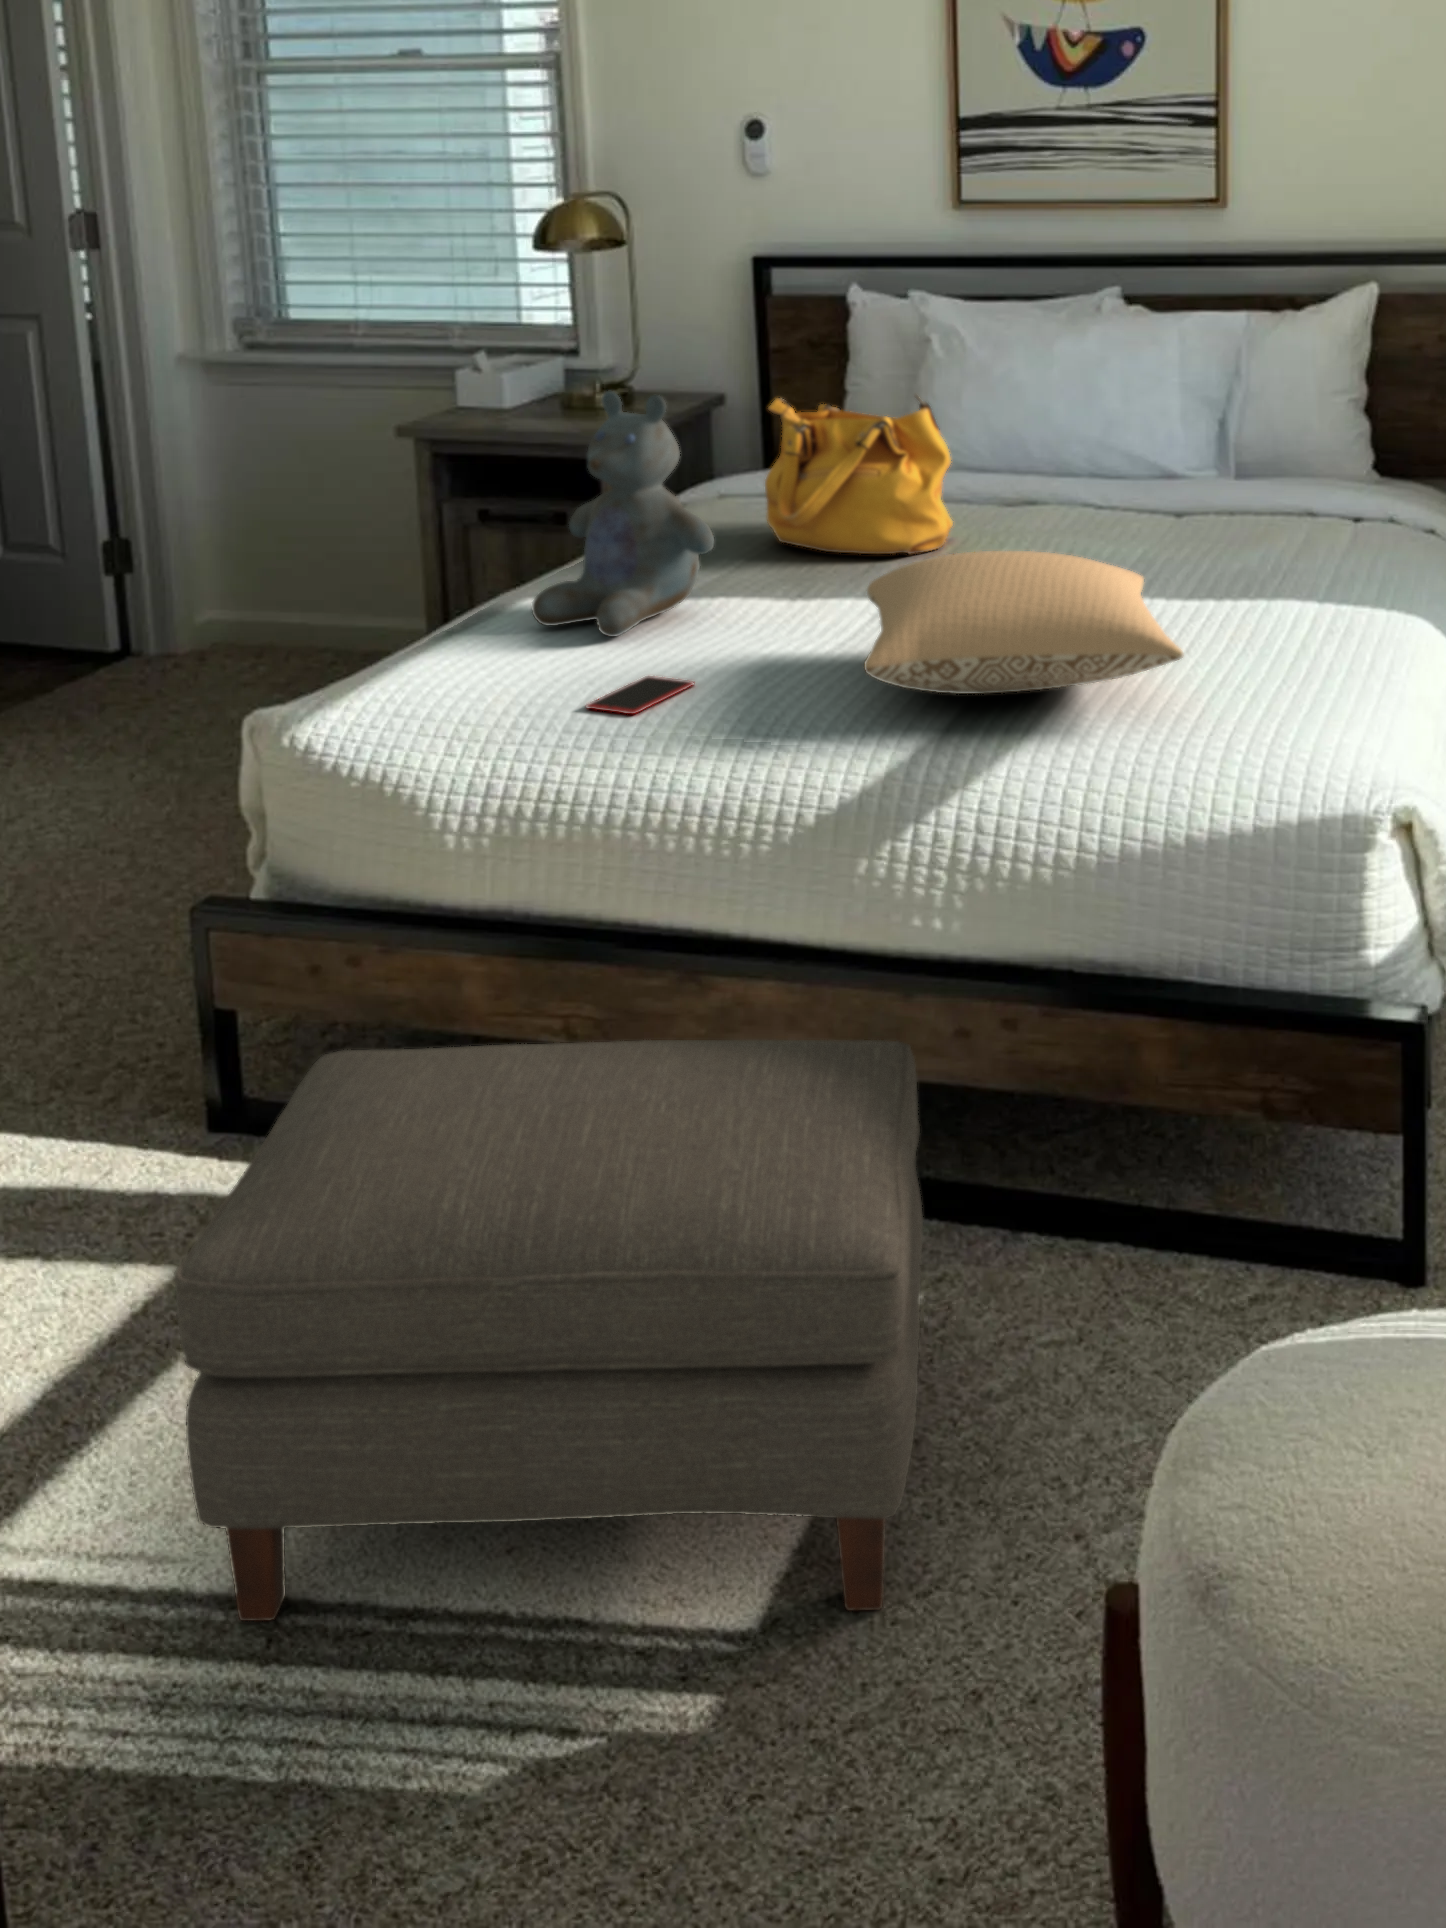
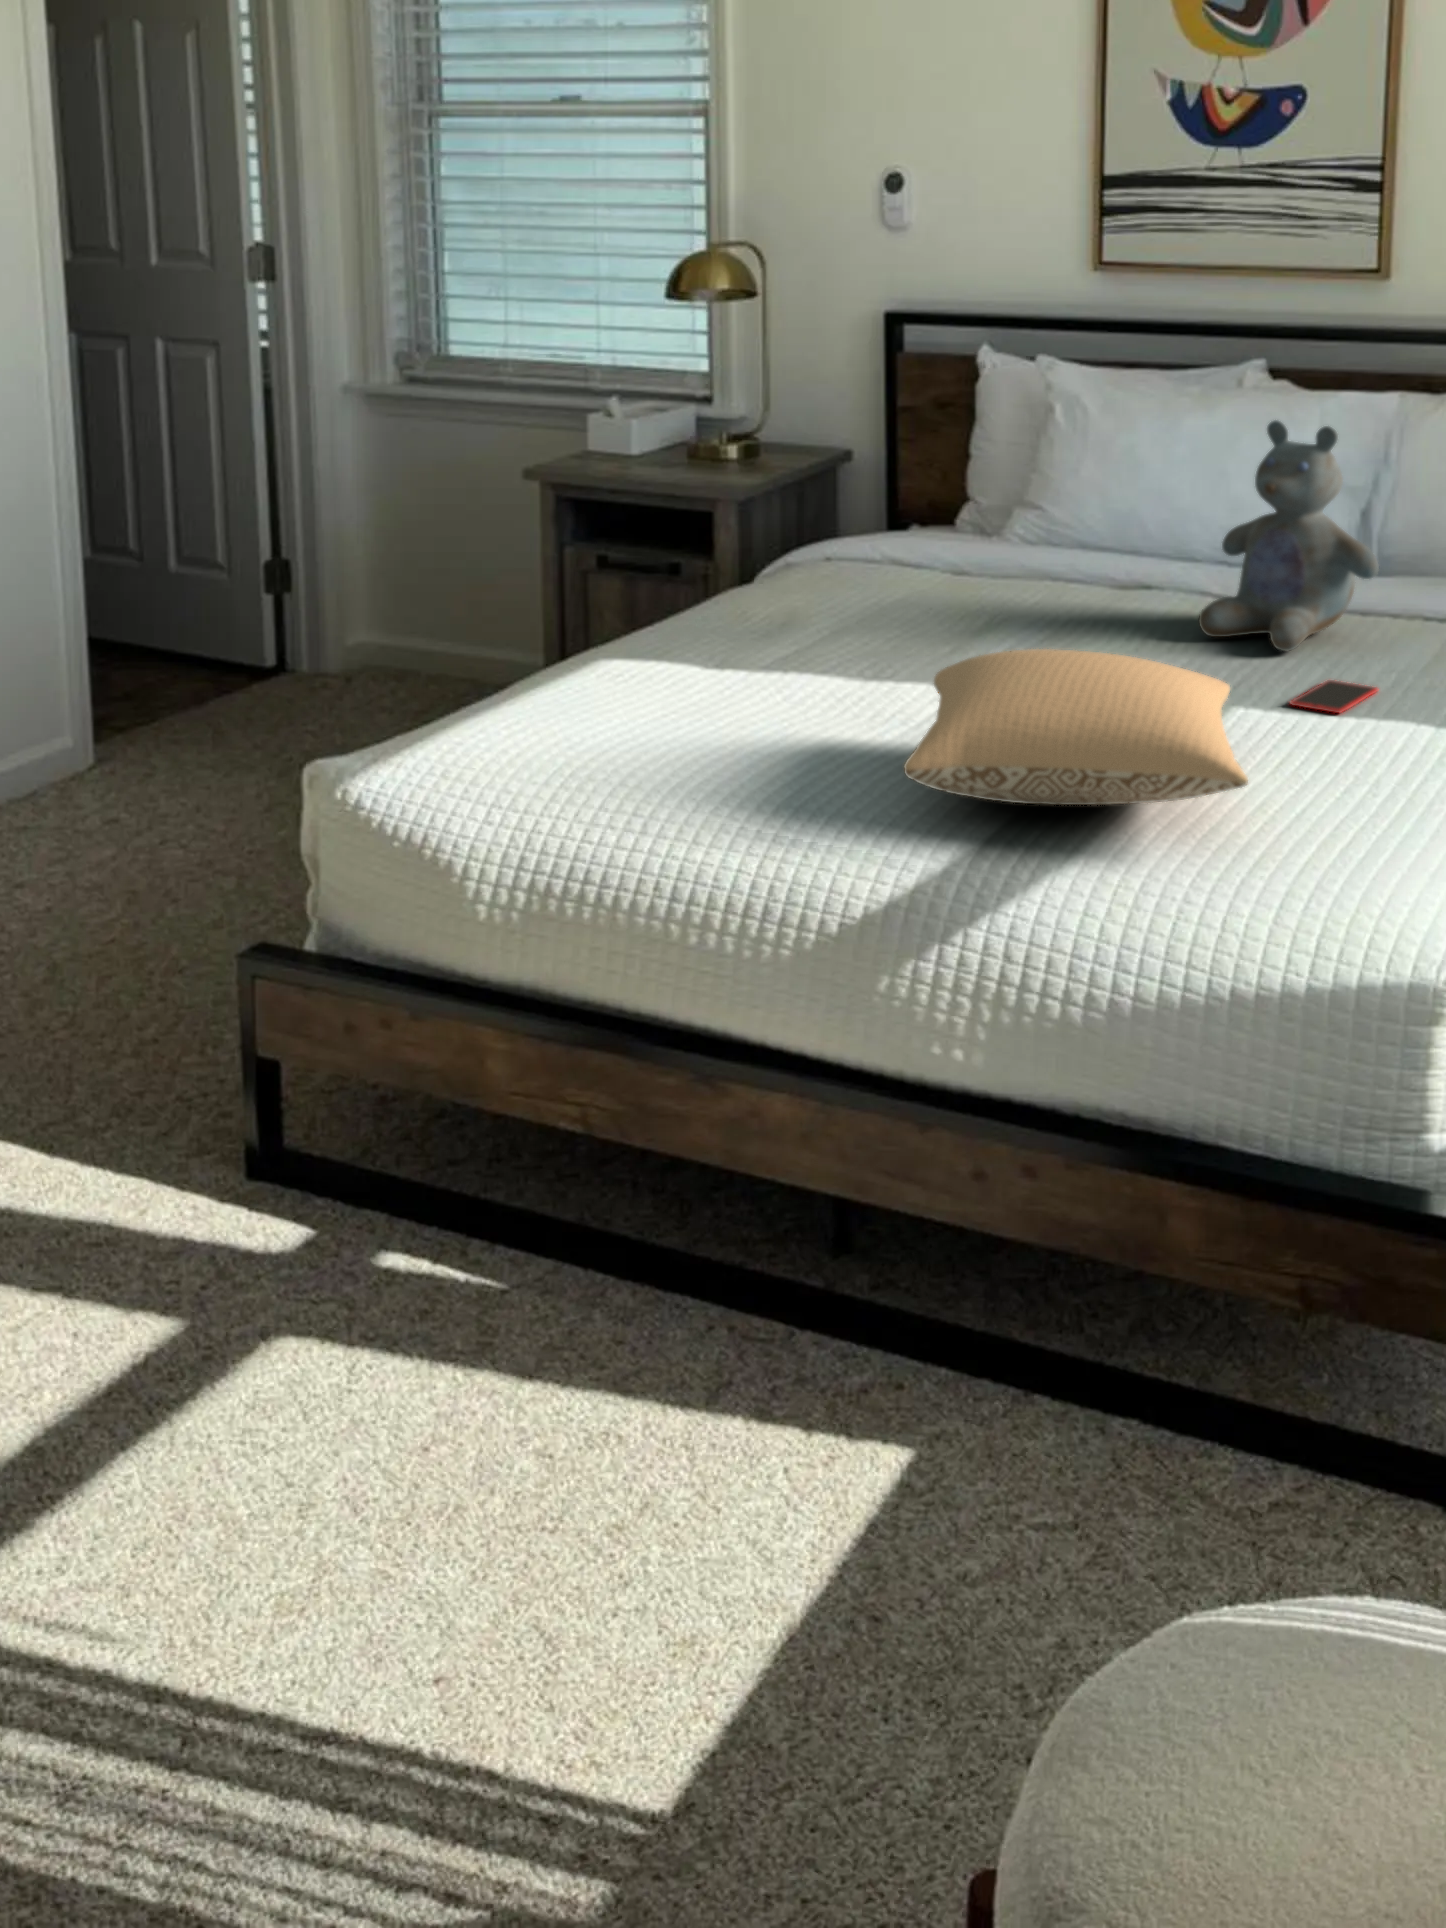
stuffed bear: present [532,391,714,637] -> present [1199,420,1379,651]
handbag: present [765,395,953,554] -> none [863,465,1055,636]
smartphone: present [586,676,694,714] -> present [1290,680,1378,713]
ottoman: present [173,1040,923,1621] -> none [108,1127,909,1814]

